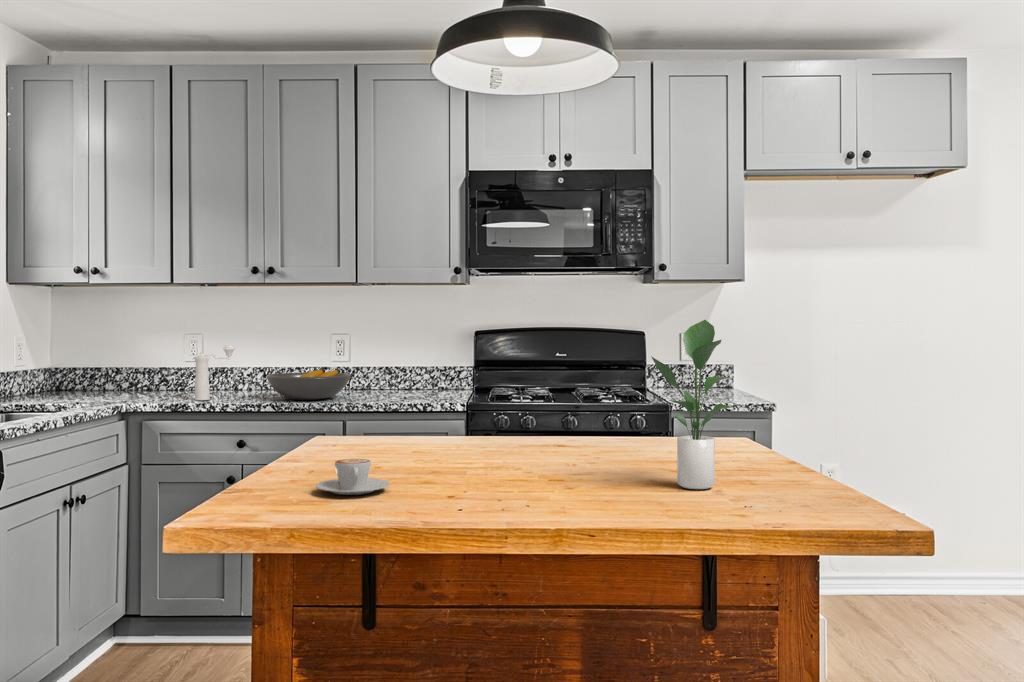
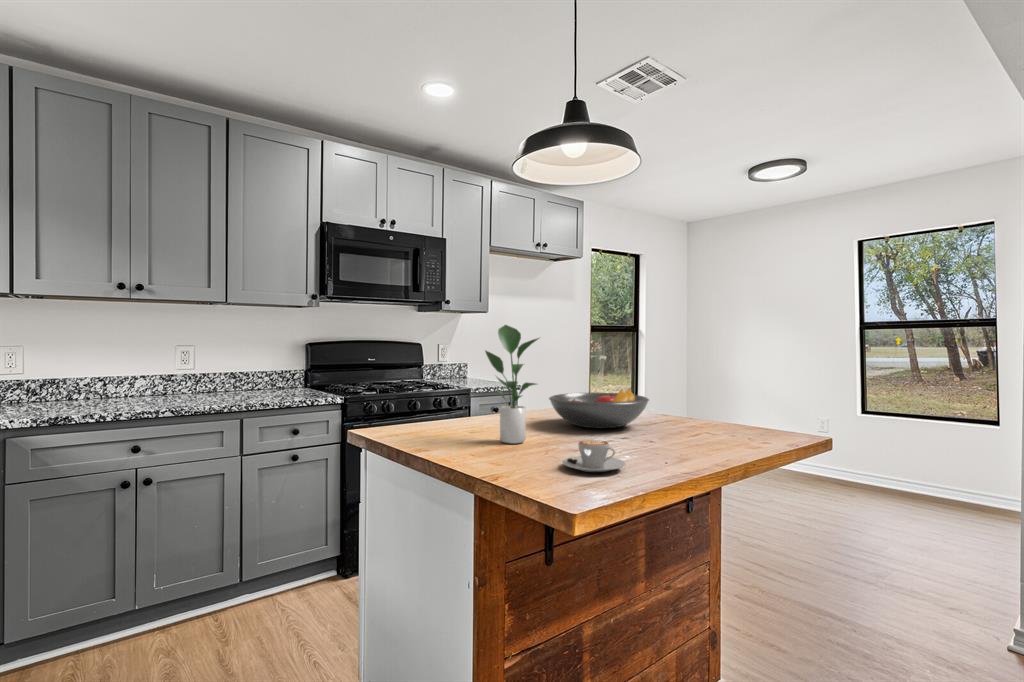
potted plant: present [652,320,732,489] -> present [485,325,539,444]
pepper mill: present [194,346,234,400] -> none [61,357,103,412]
fruit bowl: present [266,369,351,400] -> present [549,389,649,428]

